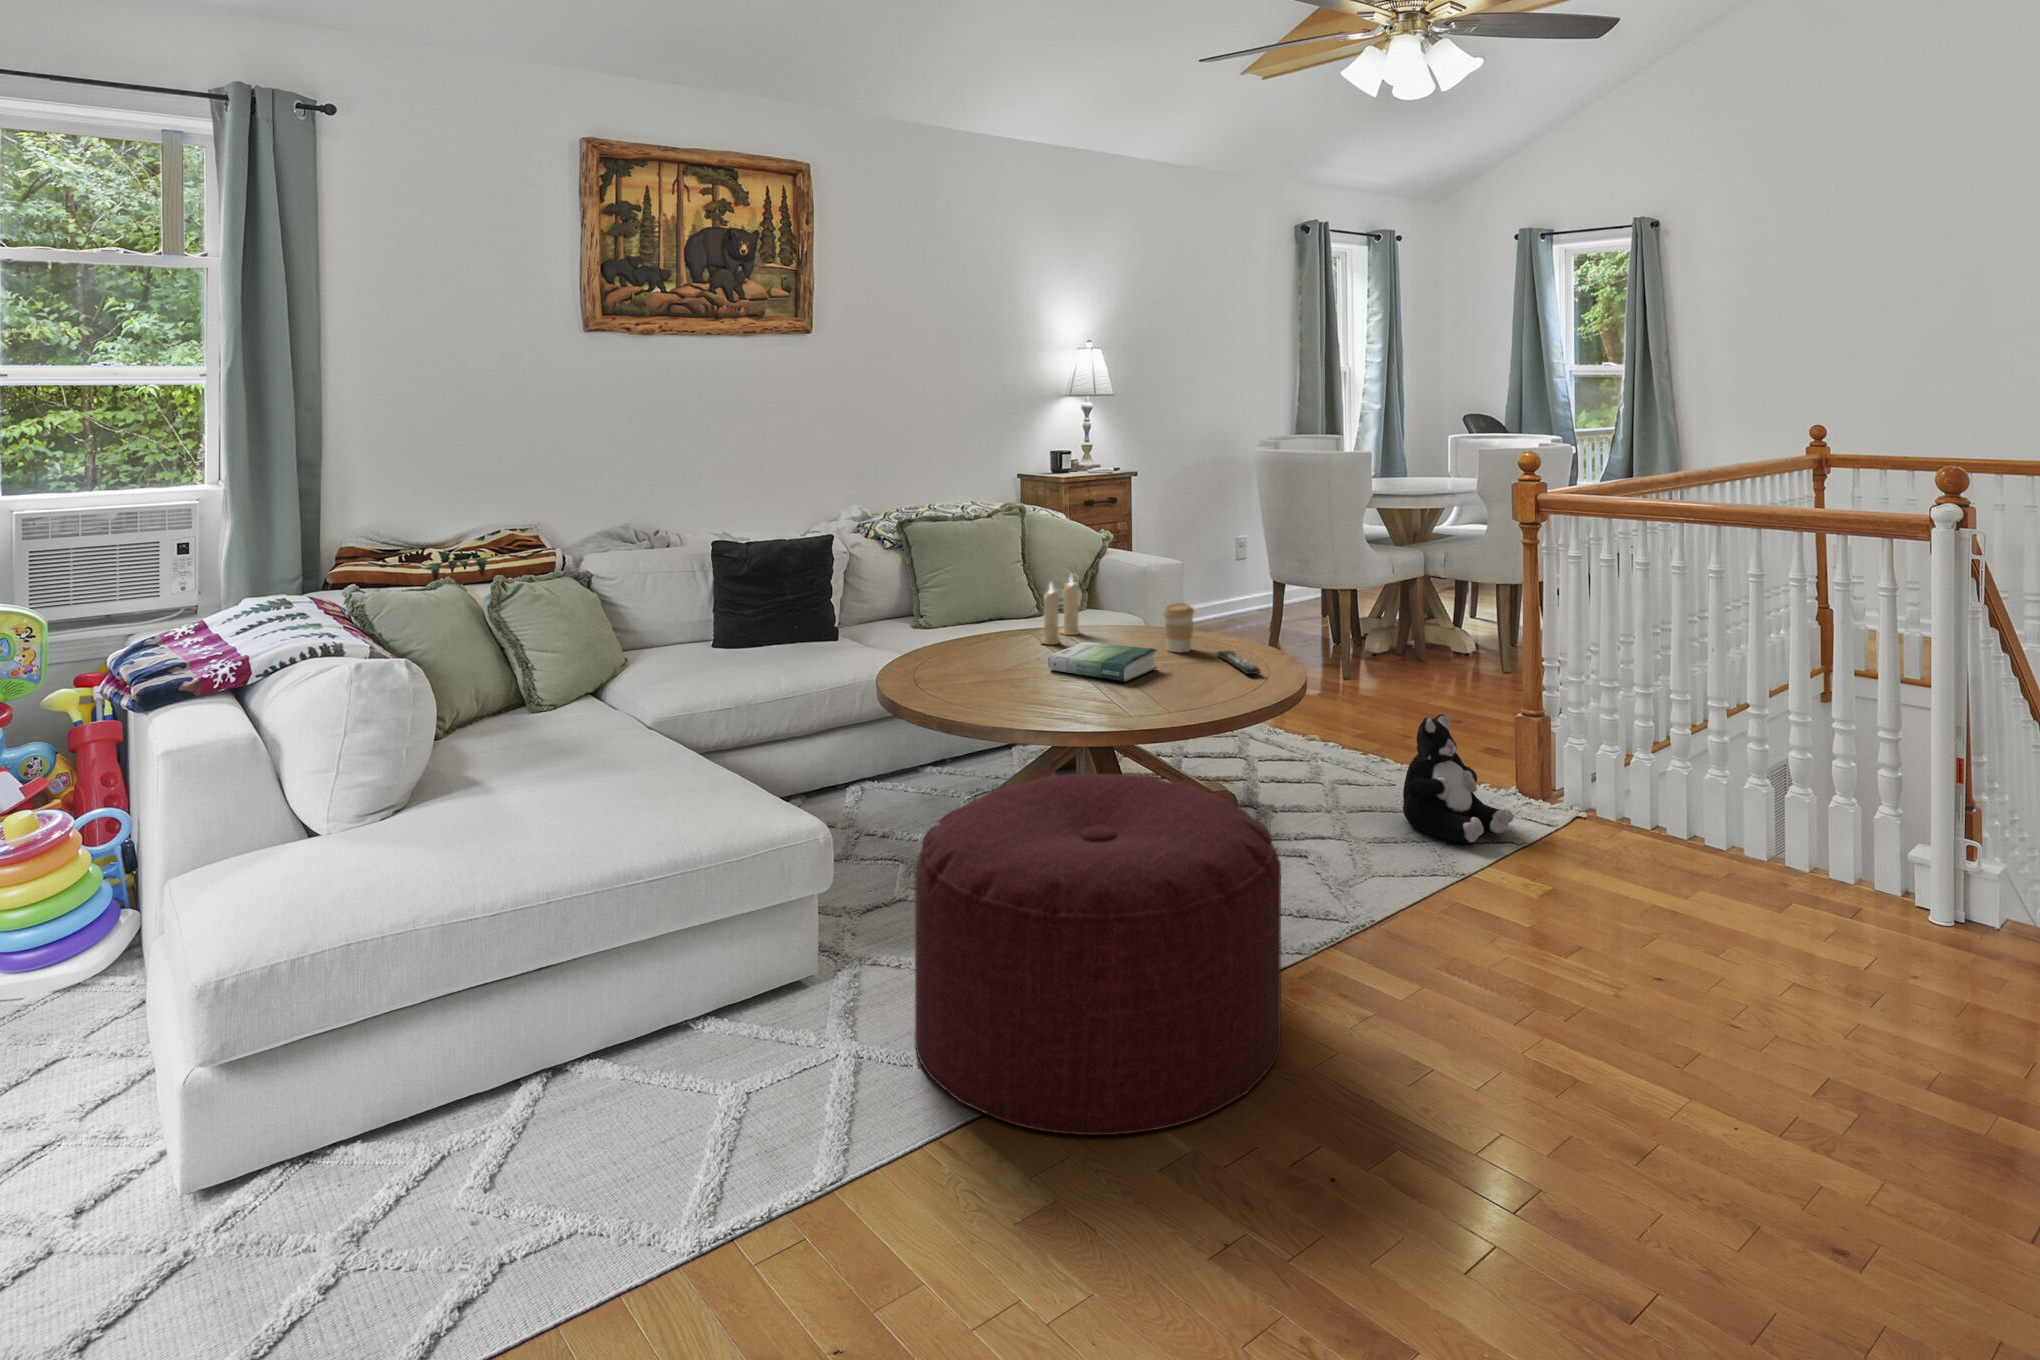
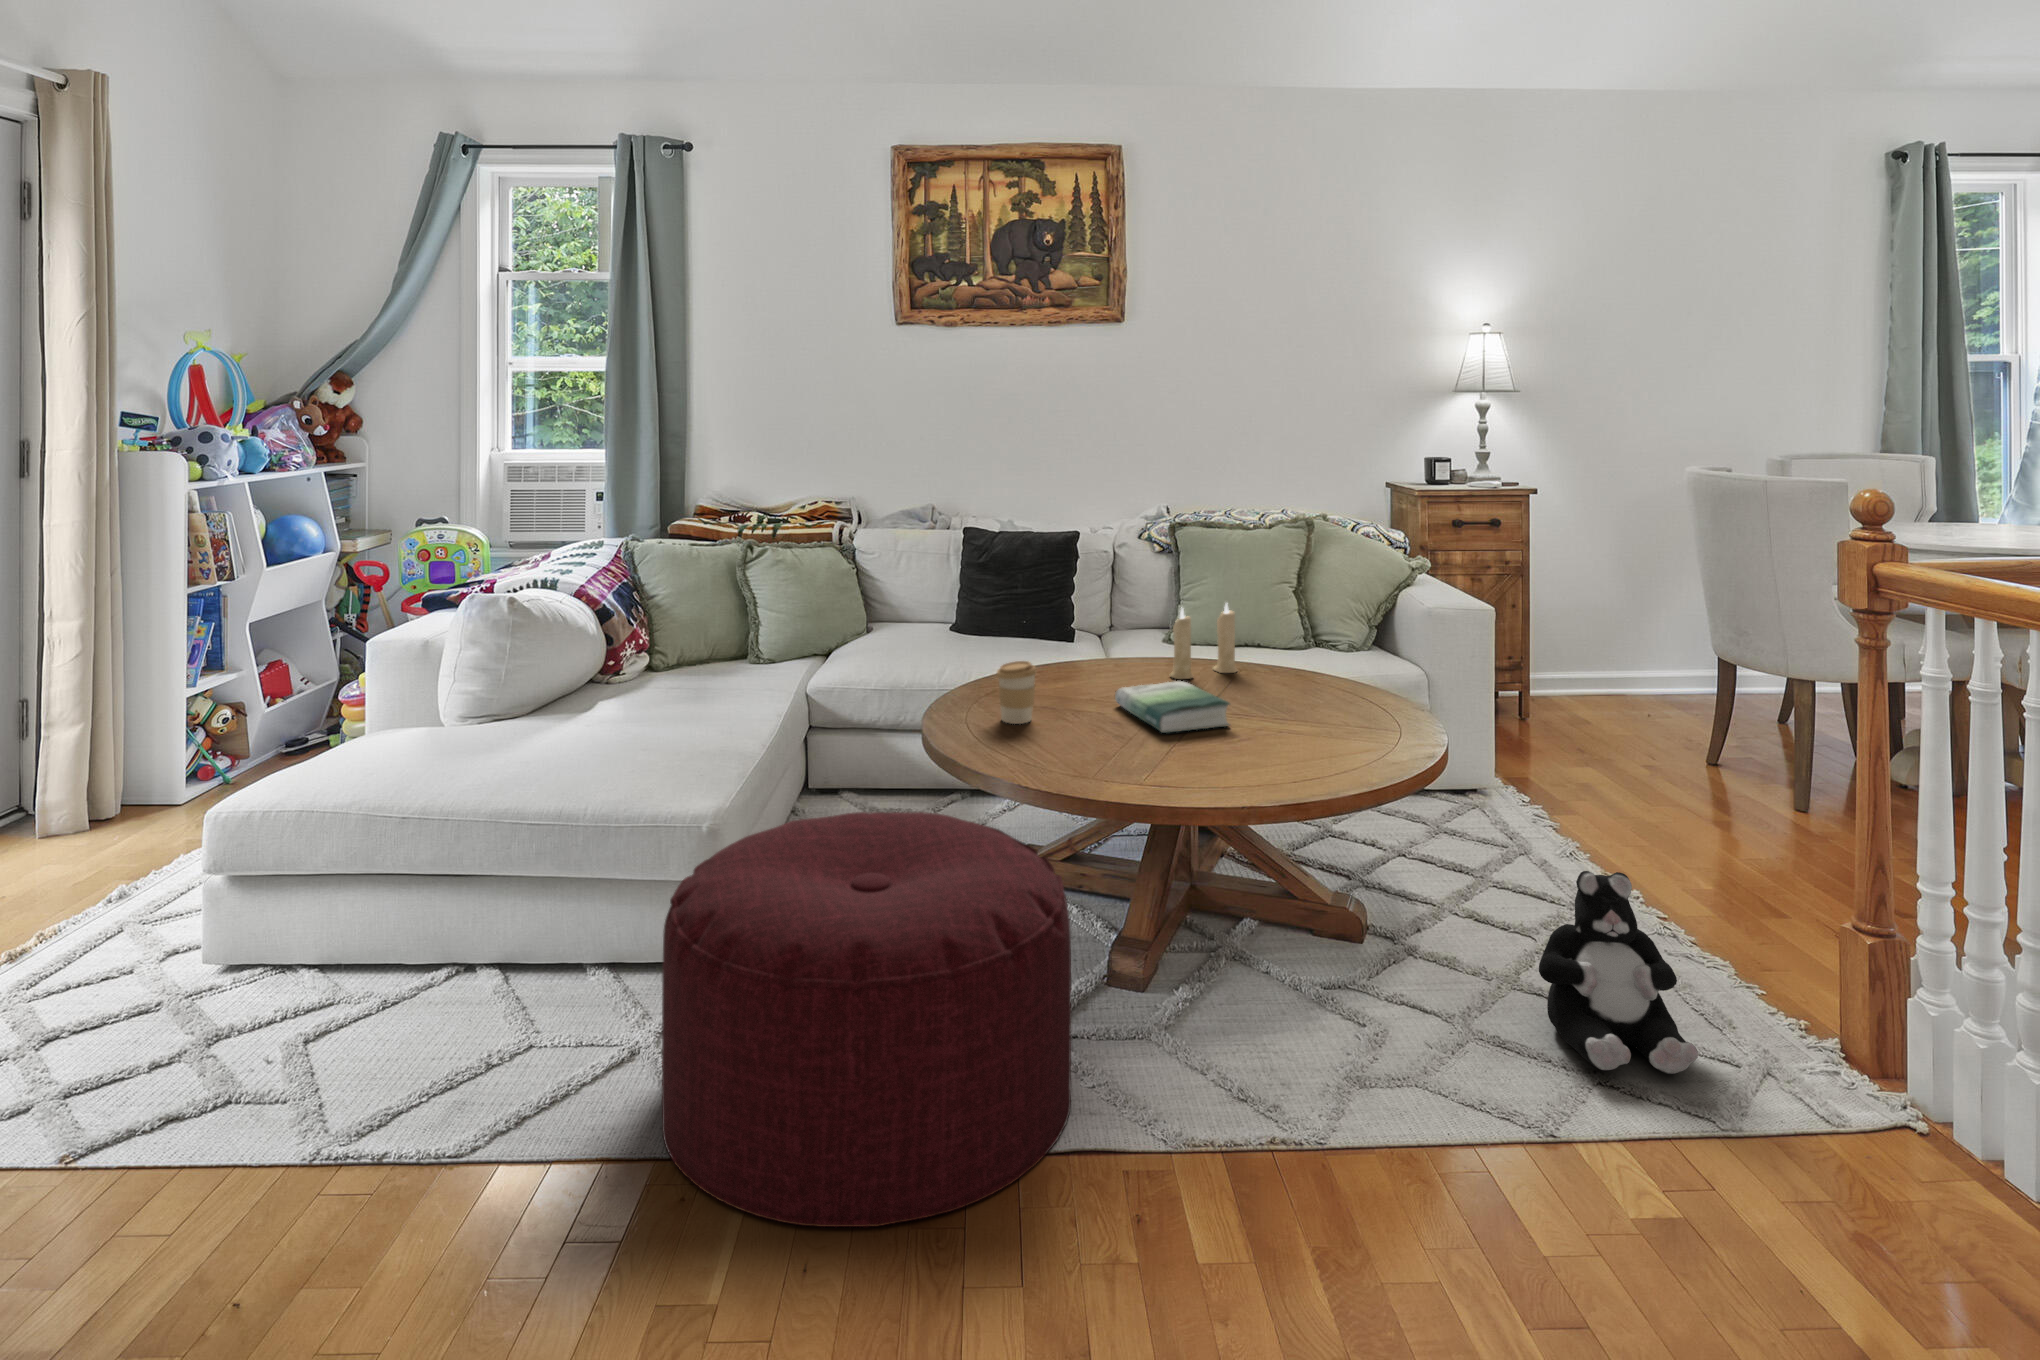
coffee cup: present [1163,603,1194,652] -> present [997,661,1036,724]
remote control: present [1217,651,1261,674] -> none [1314,721,1351,756]

